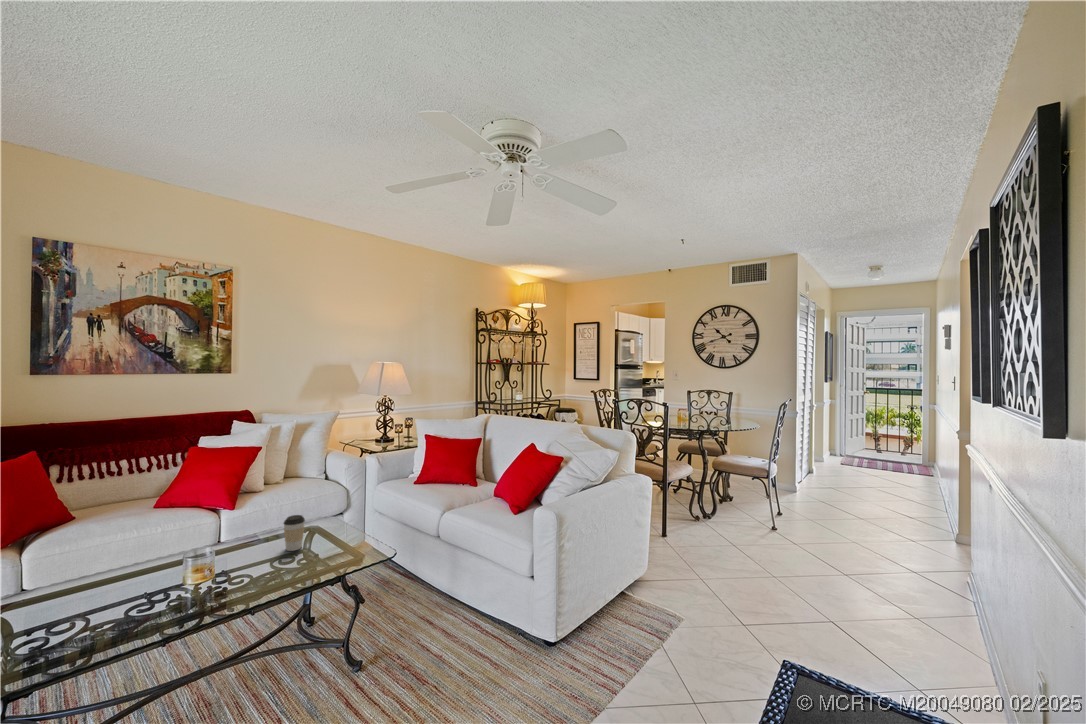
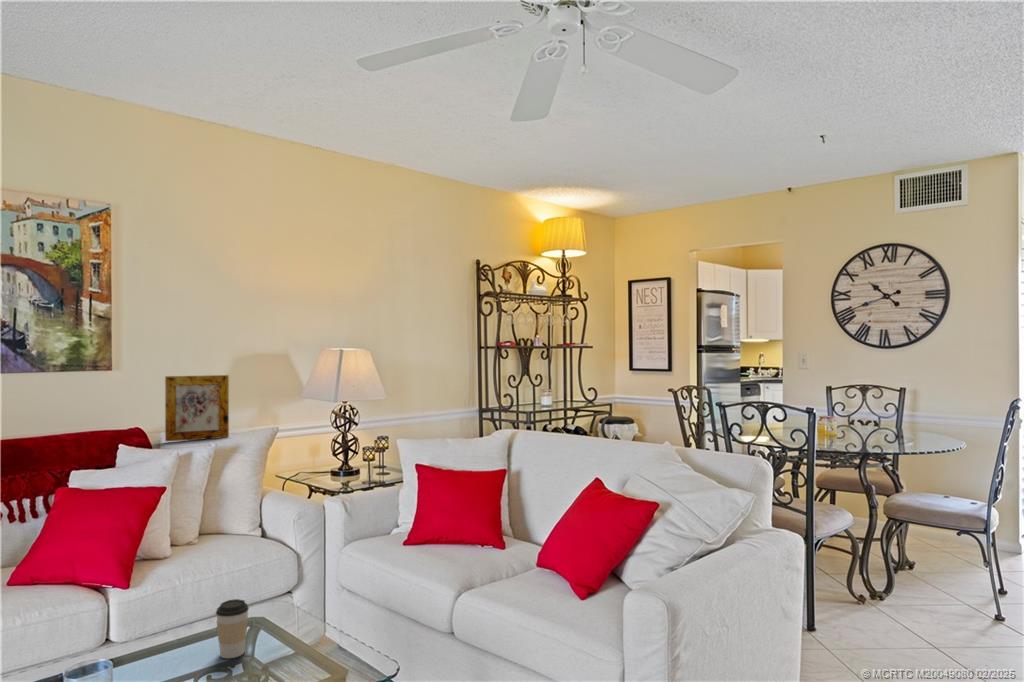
picture frame: none [265,377,308,419] -> present [165,375,229,441]

